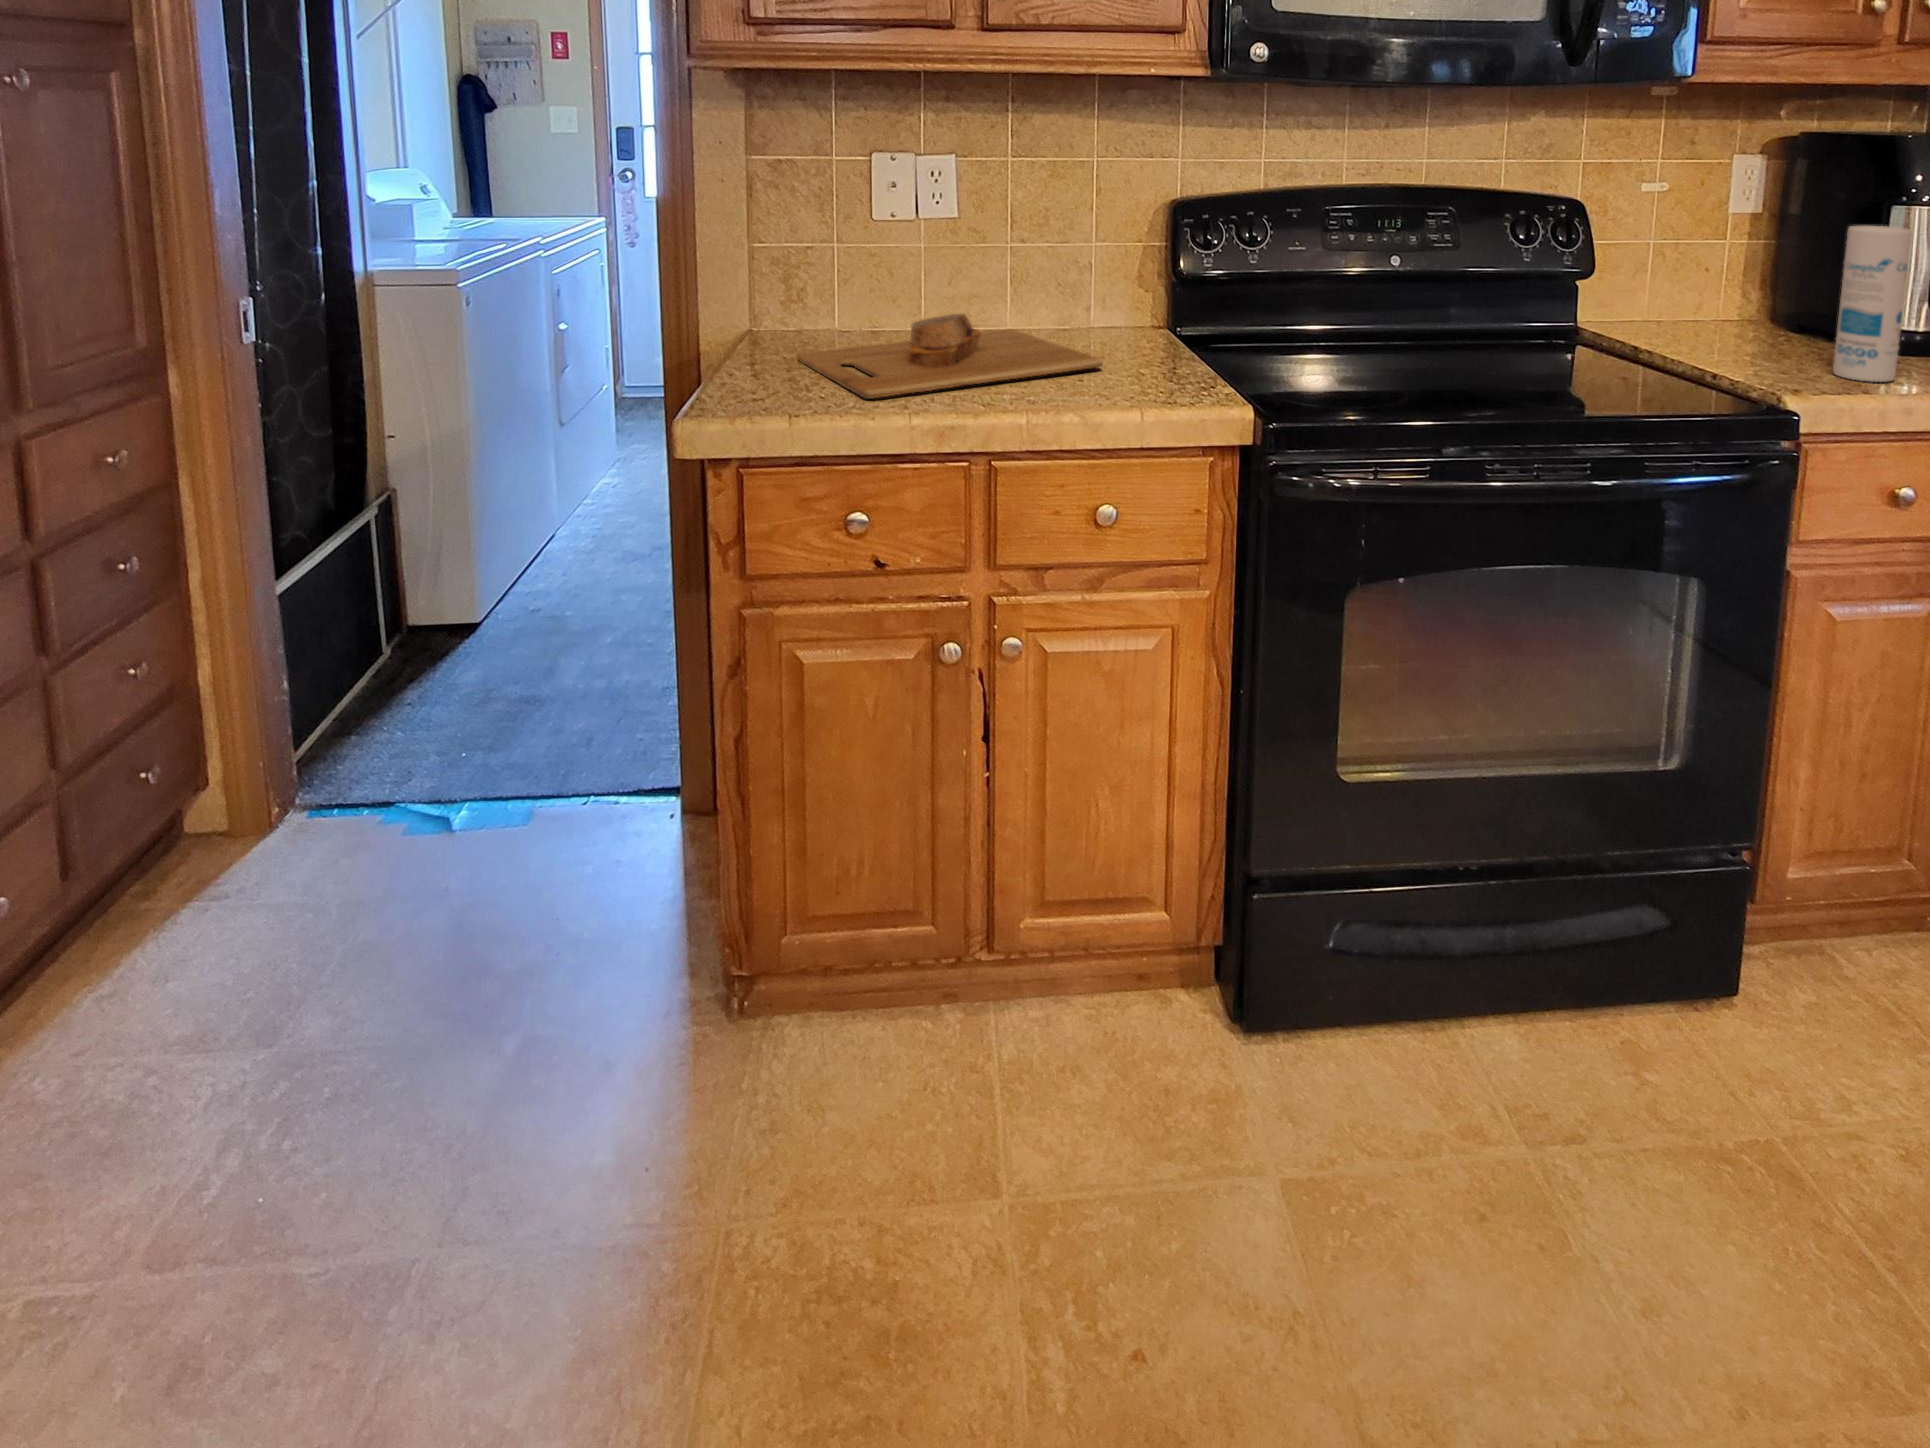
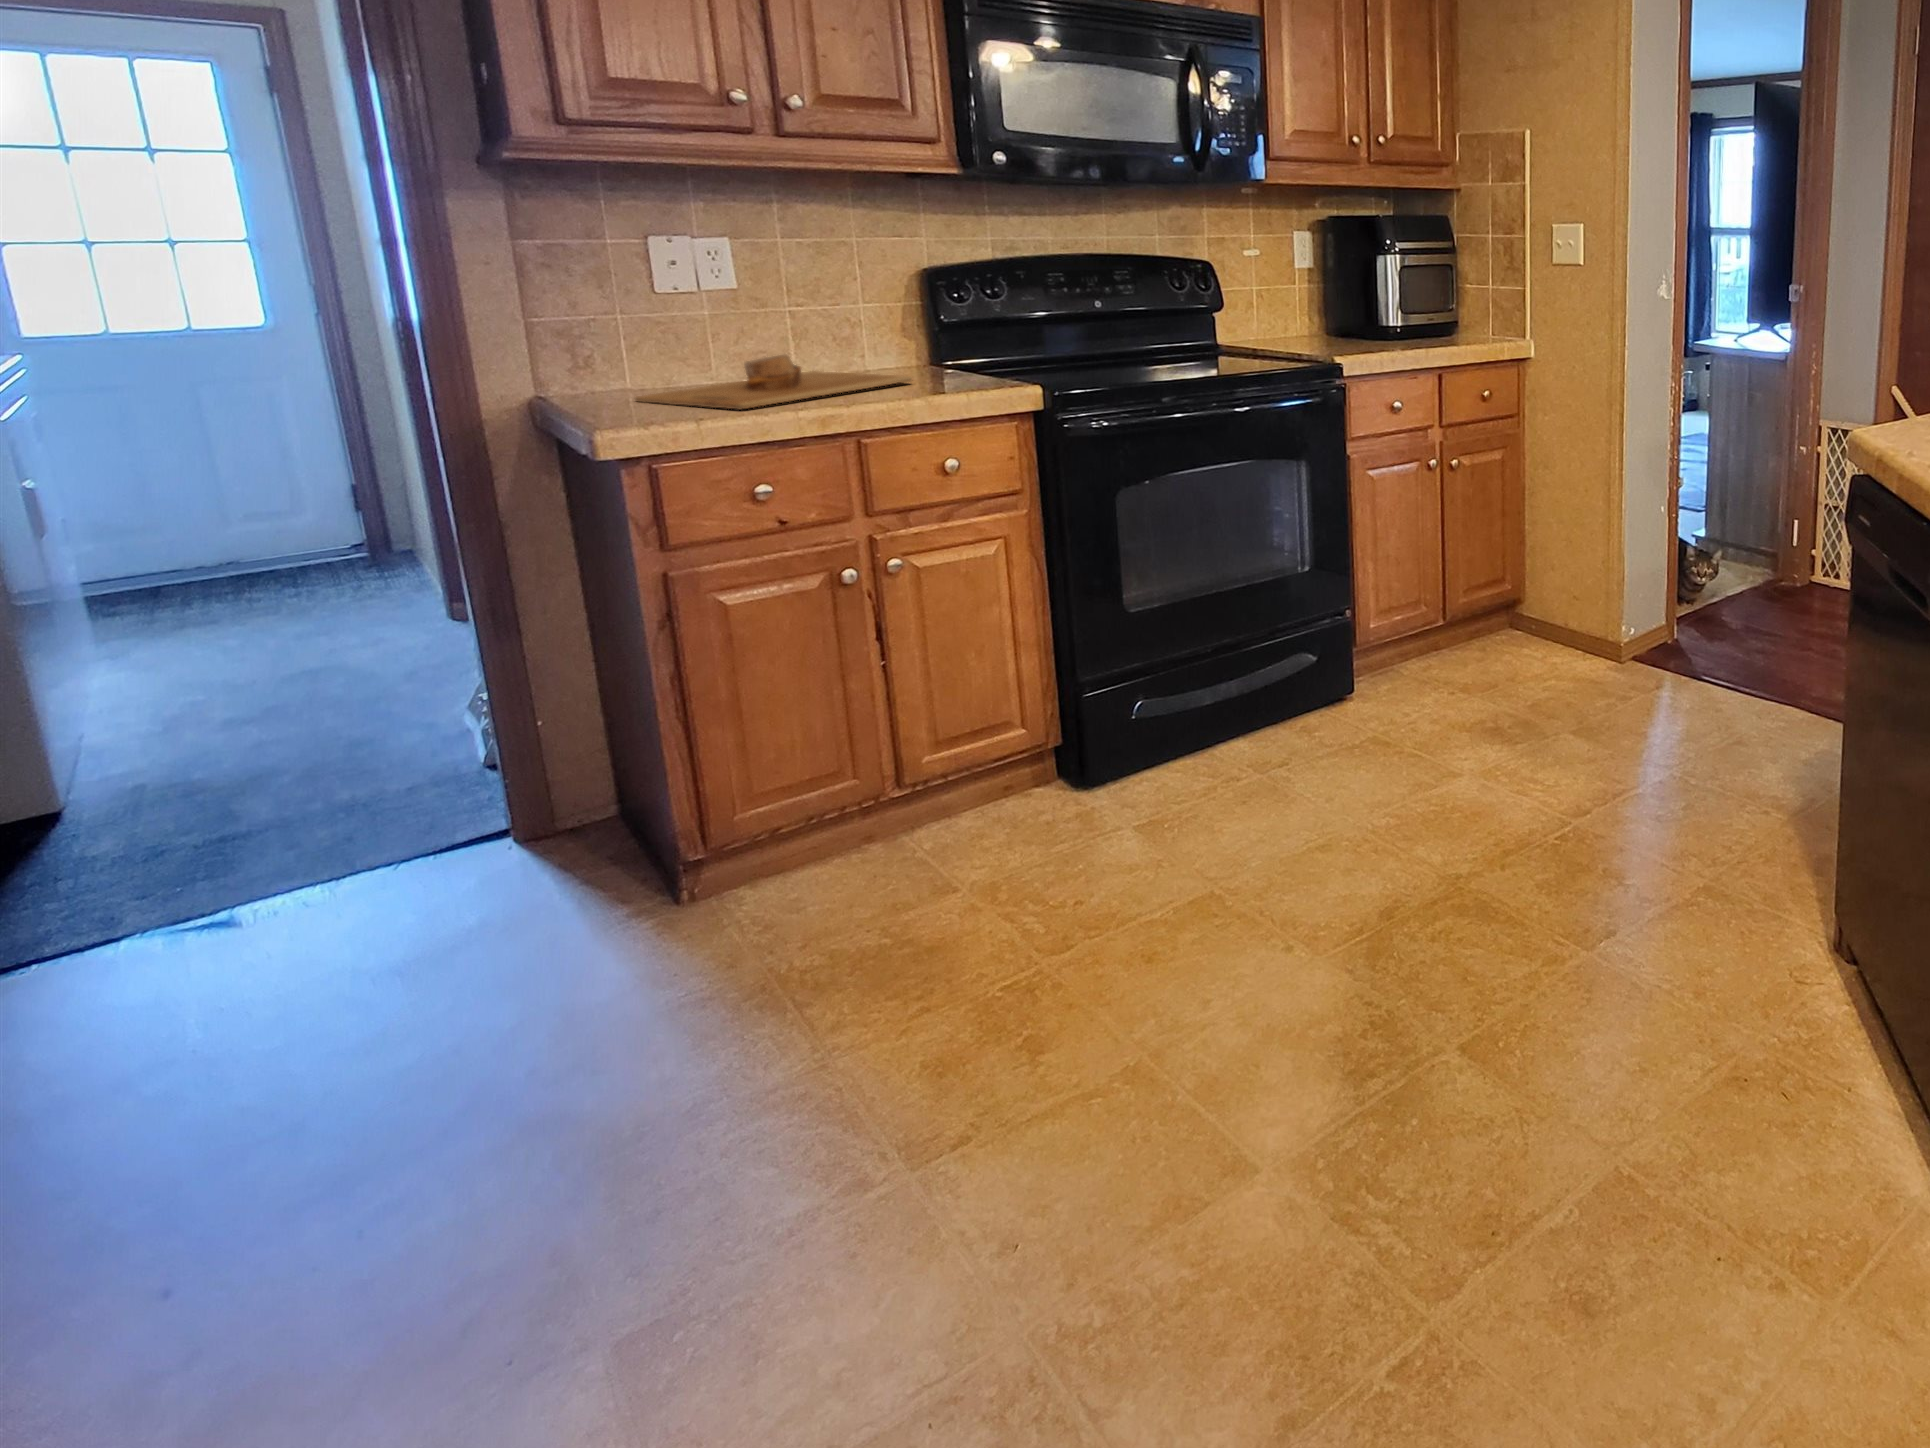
canister: present [1833,226,1912,382] -> none [1356,265,1387,350]

